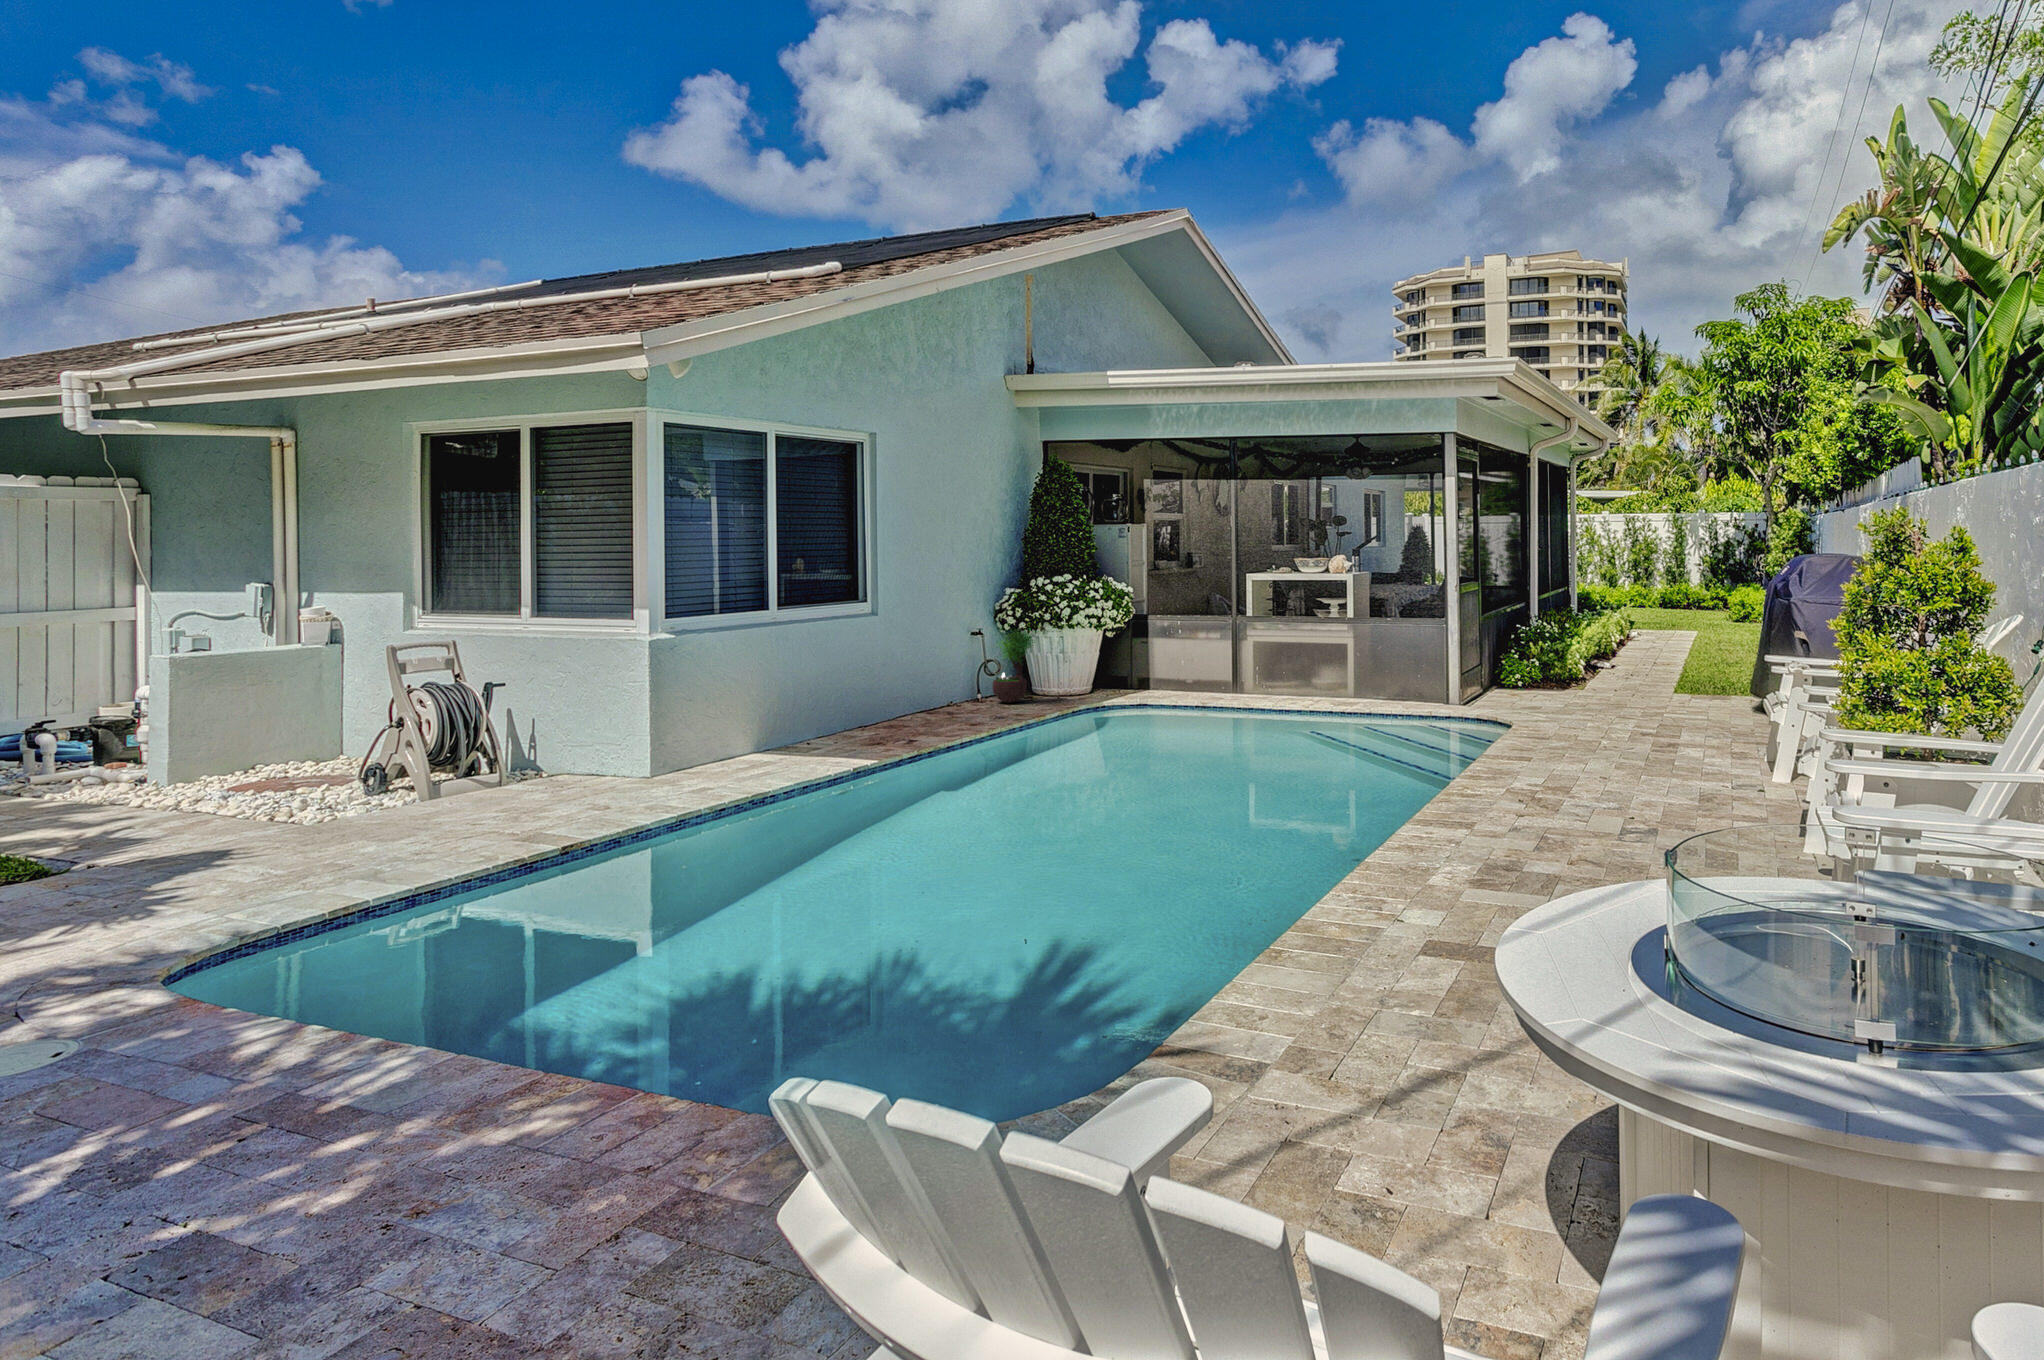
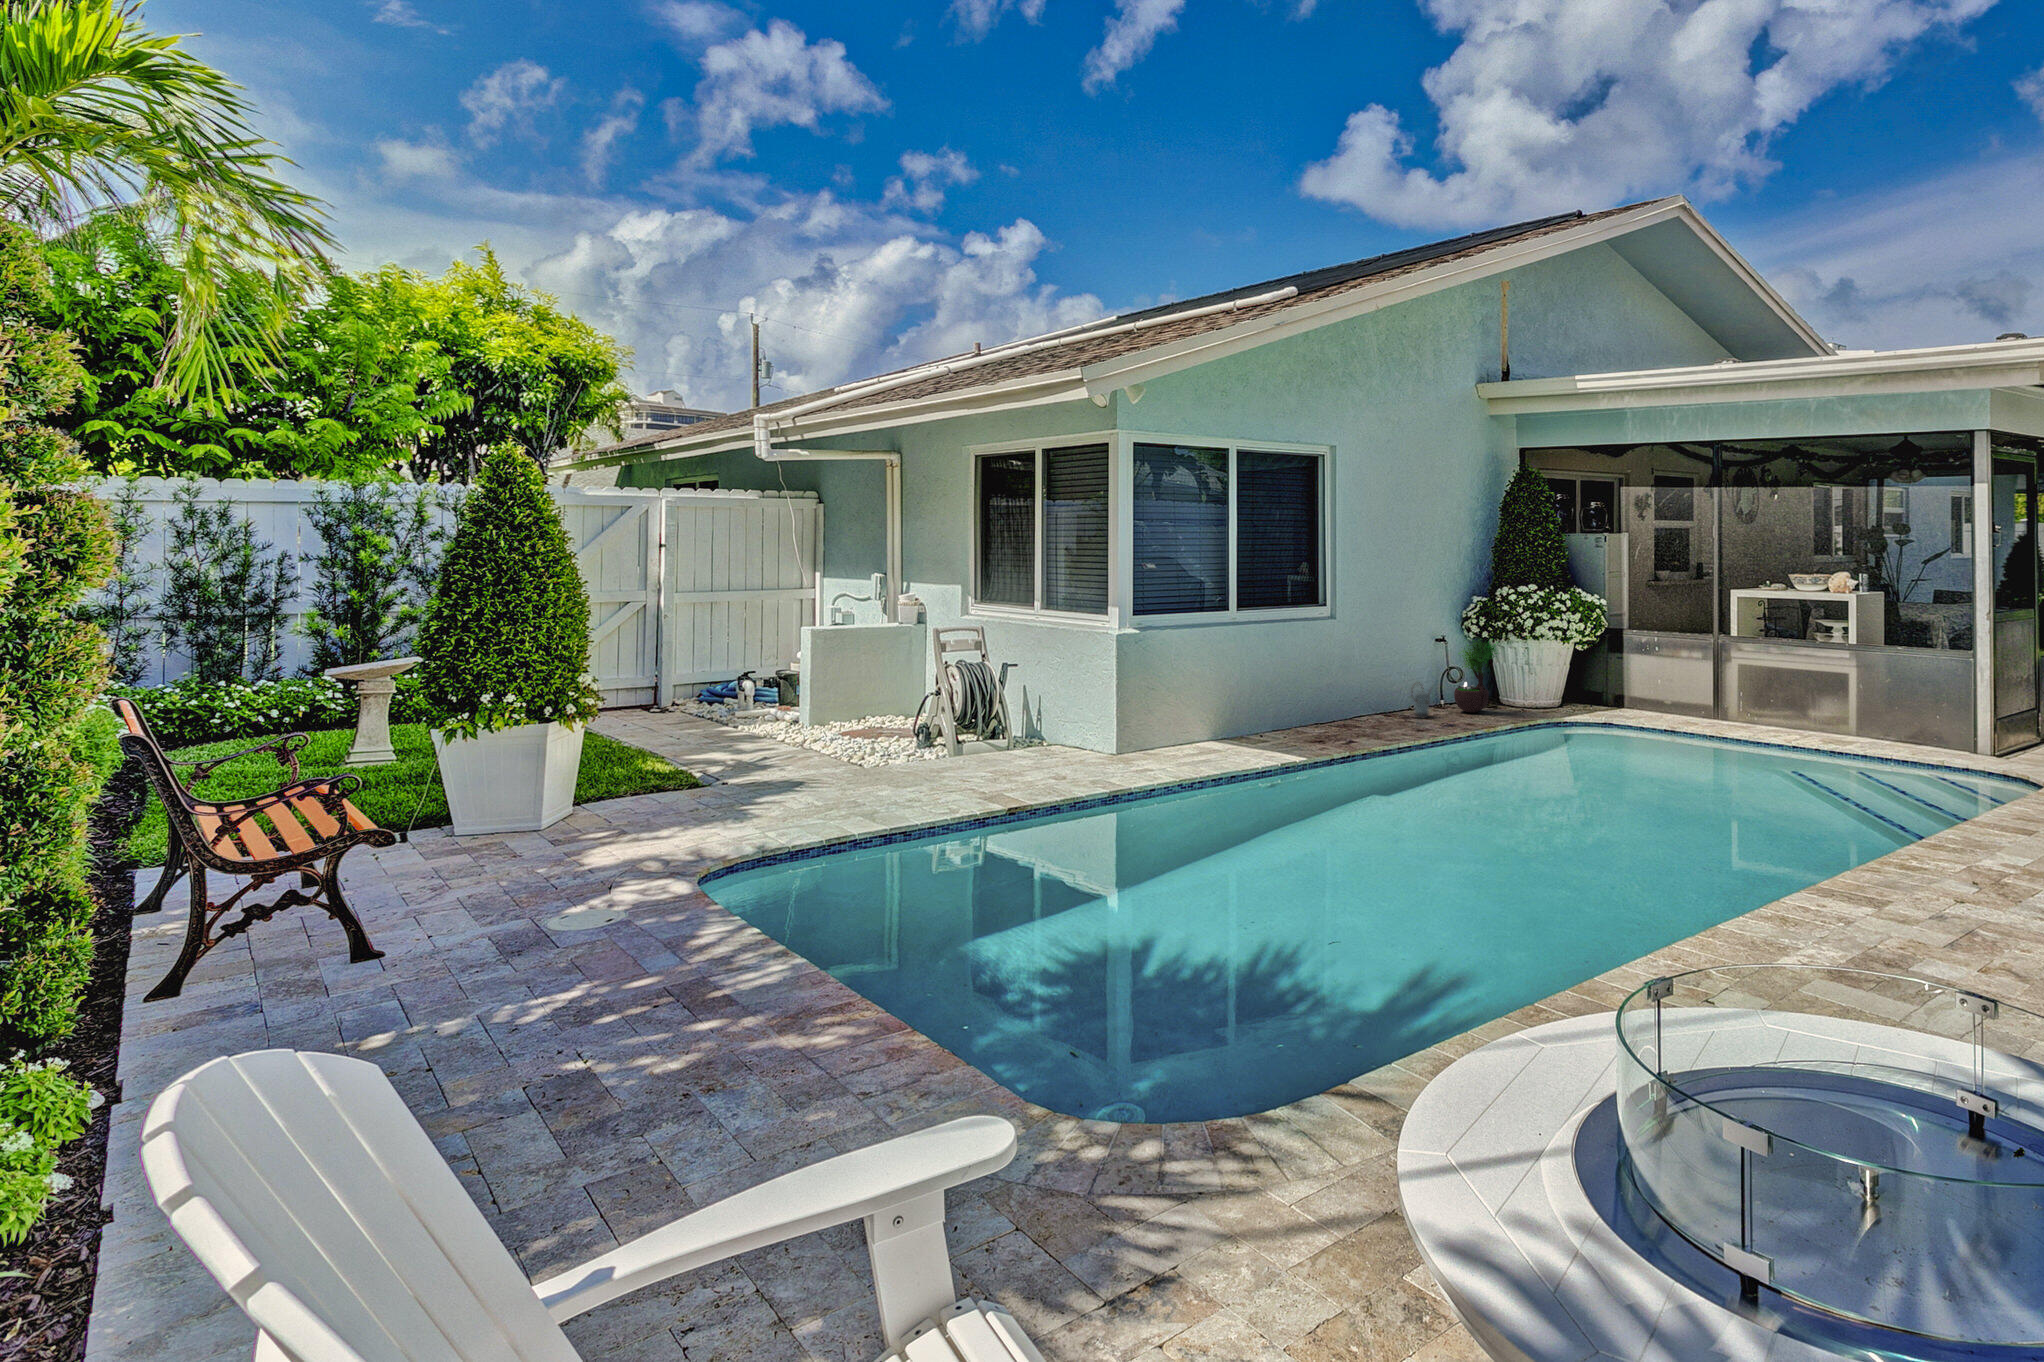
watering can: none [953,676,972,712] -> present [1412,682,1430,718]

